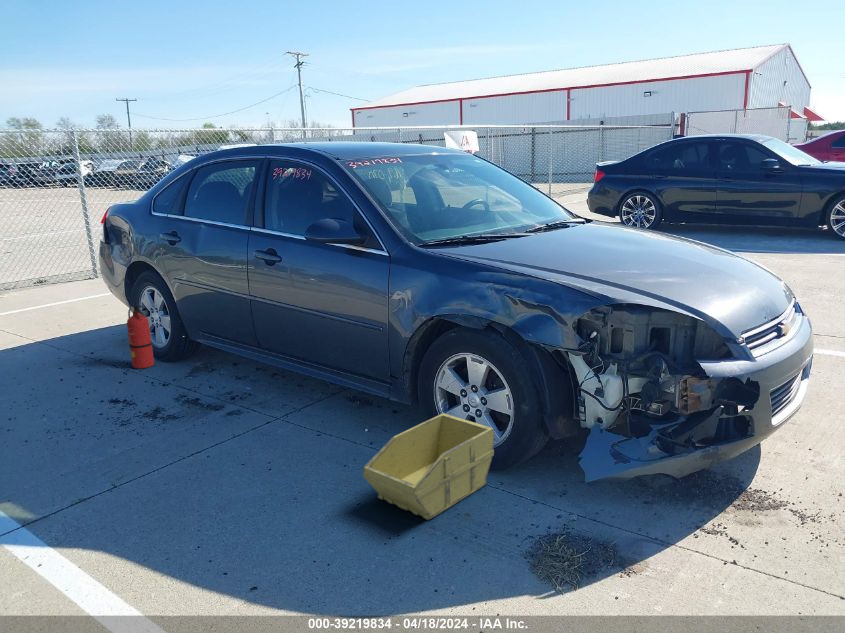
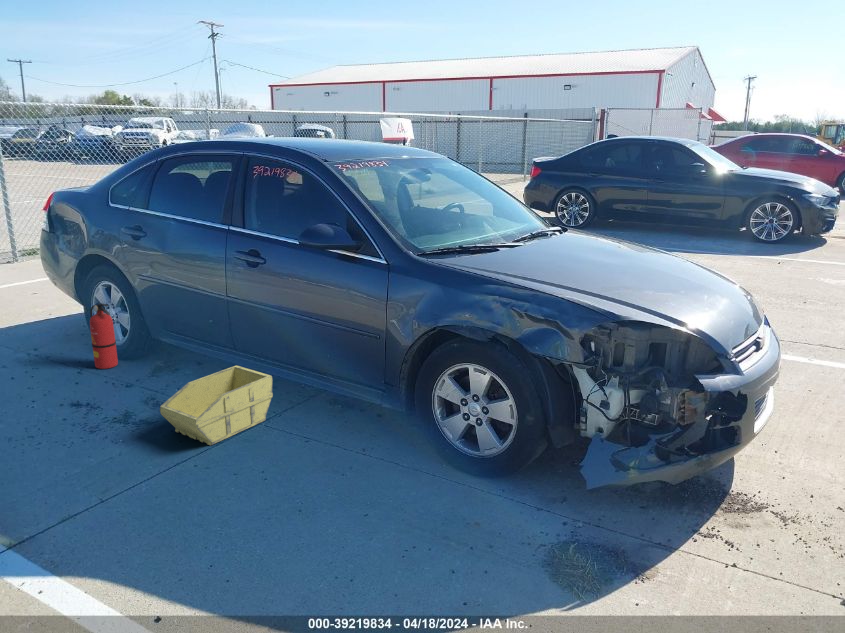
storage bin: present [363,413,494,520] -> present [160,365,273,446]

